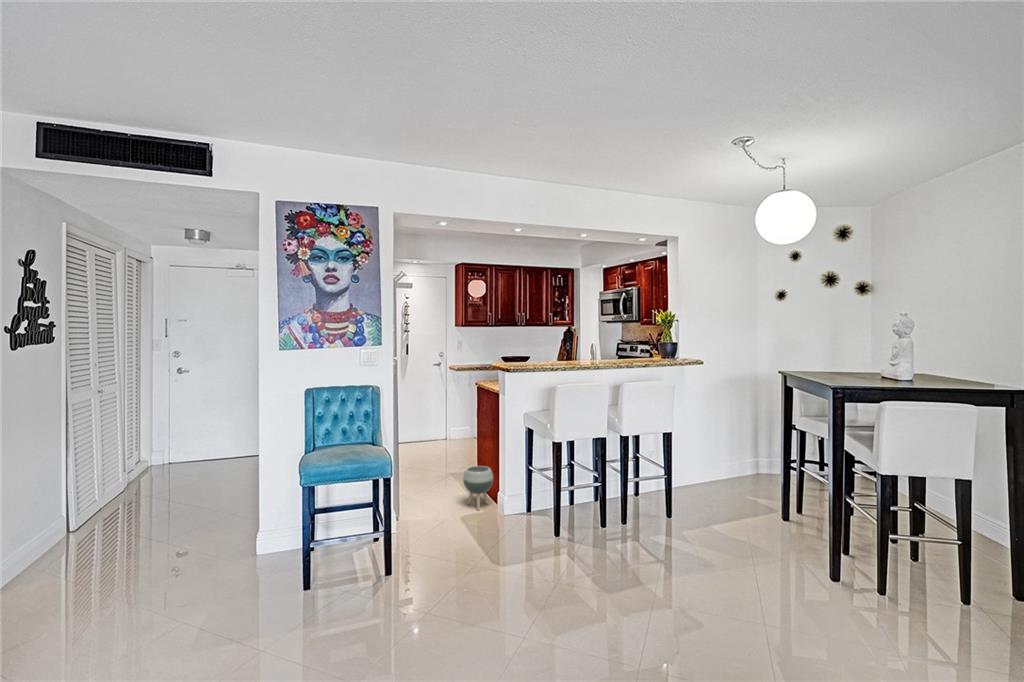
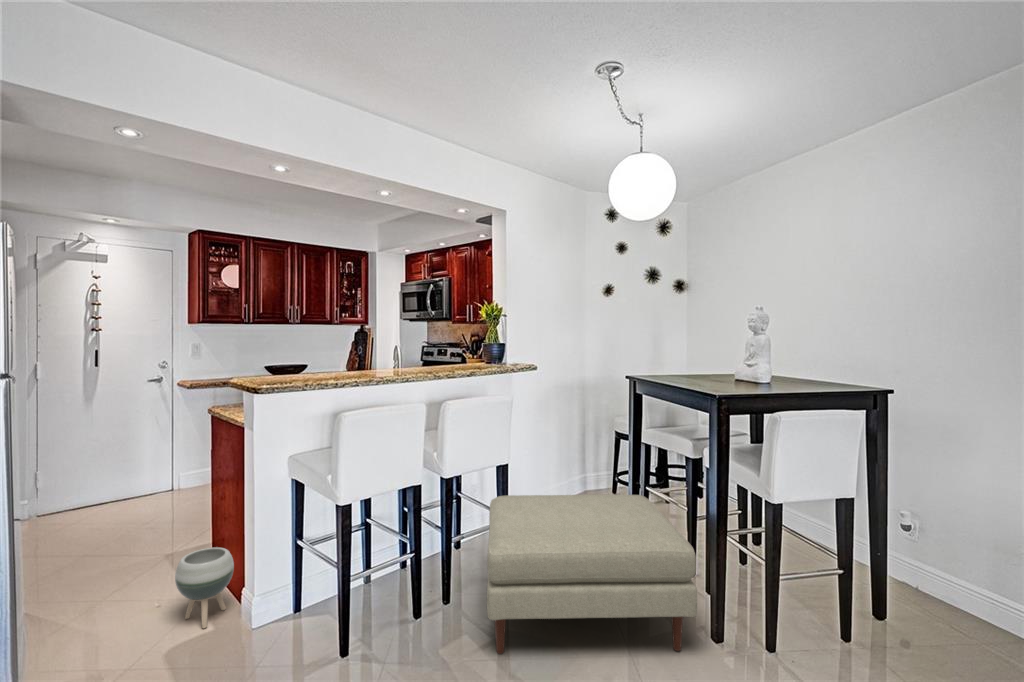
ottoman: none [646,453,801,567] -> present [487,494,697,654]

